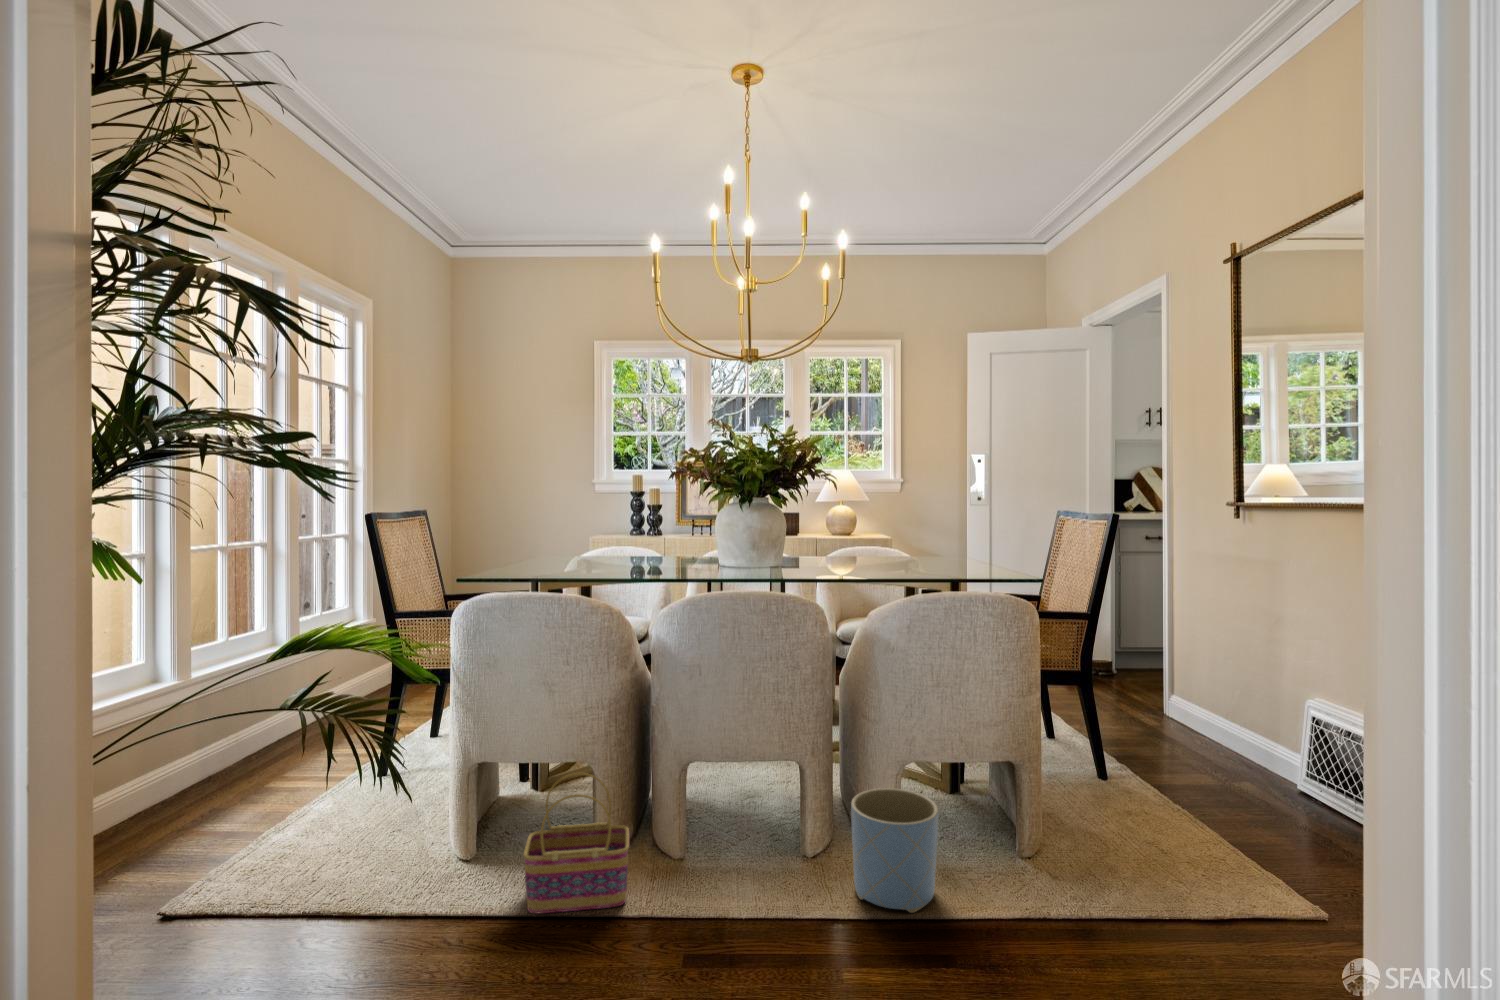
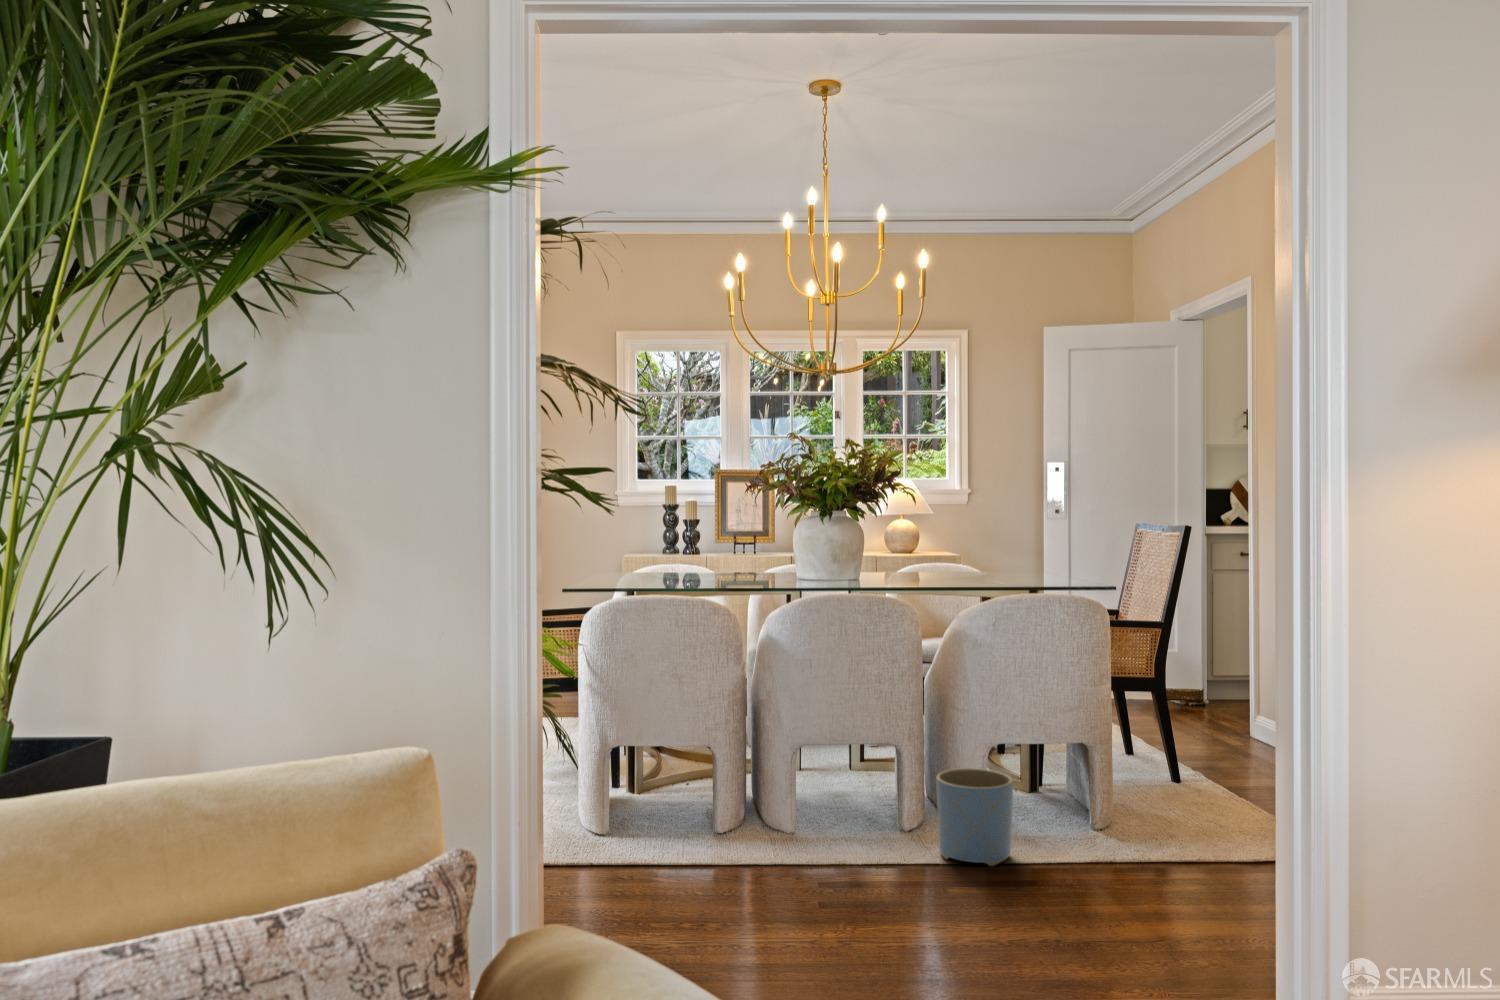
basket: present [523,773,629,914] -> none [653,754,745,869]

